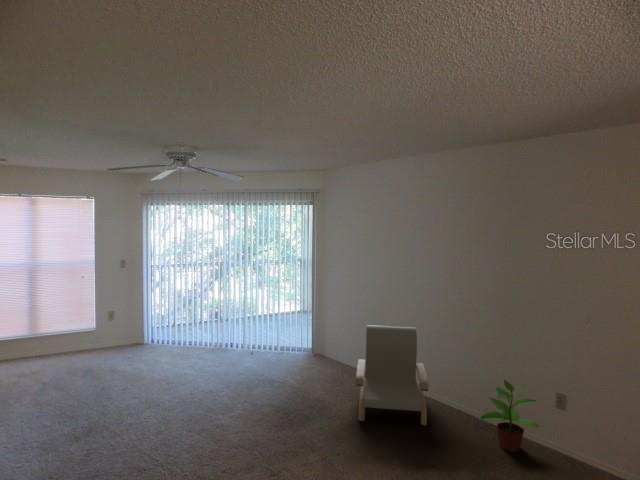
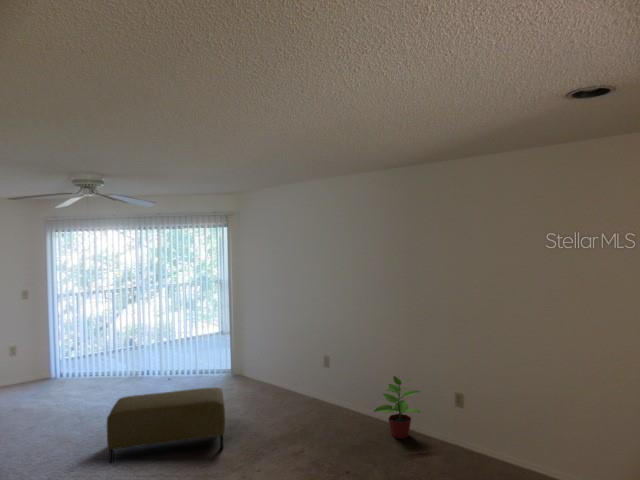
armchair: present [356,325,429,426] -> none [267,338,333,428]
ottoman: none [196,374,315,446] -> present [107,388,225,463]

